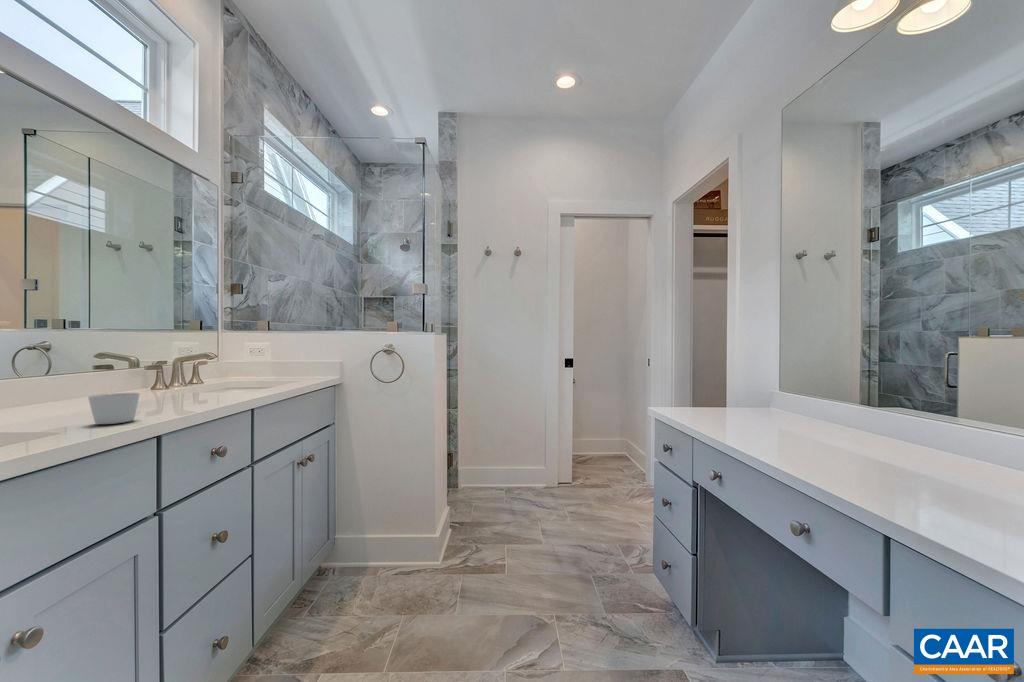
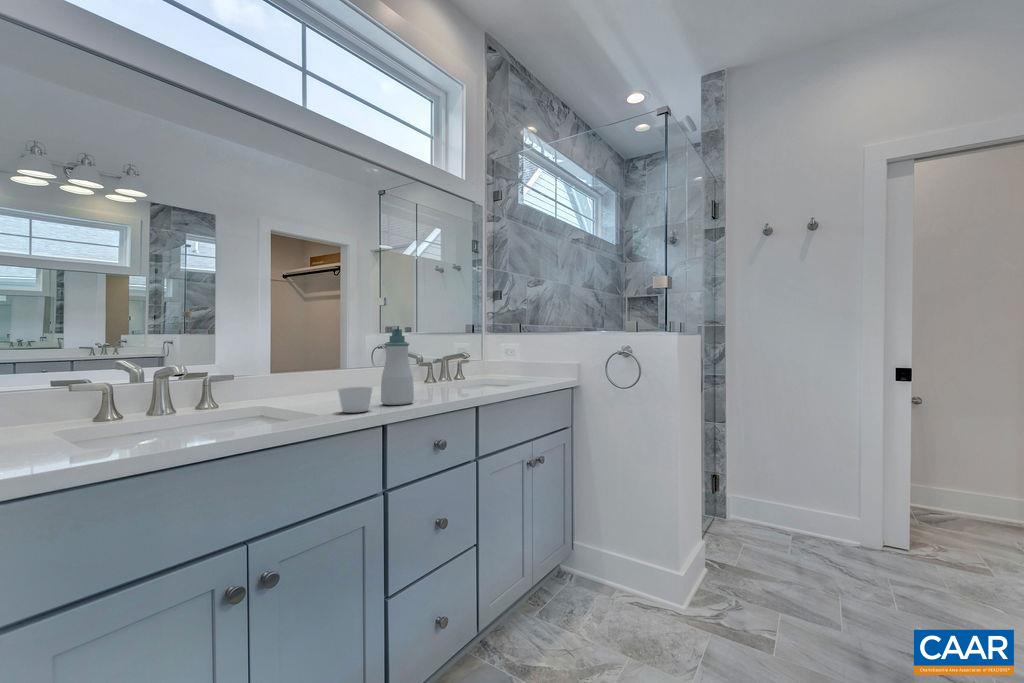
soap bottle: none [137,325,183,413] -> present [381,329,414,405]

